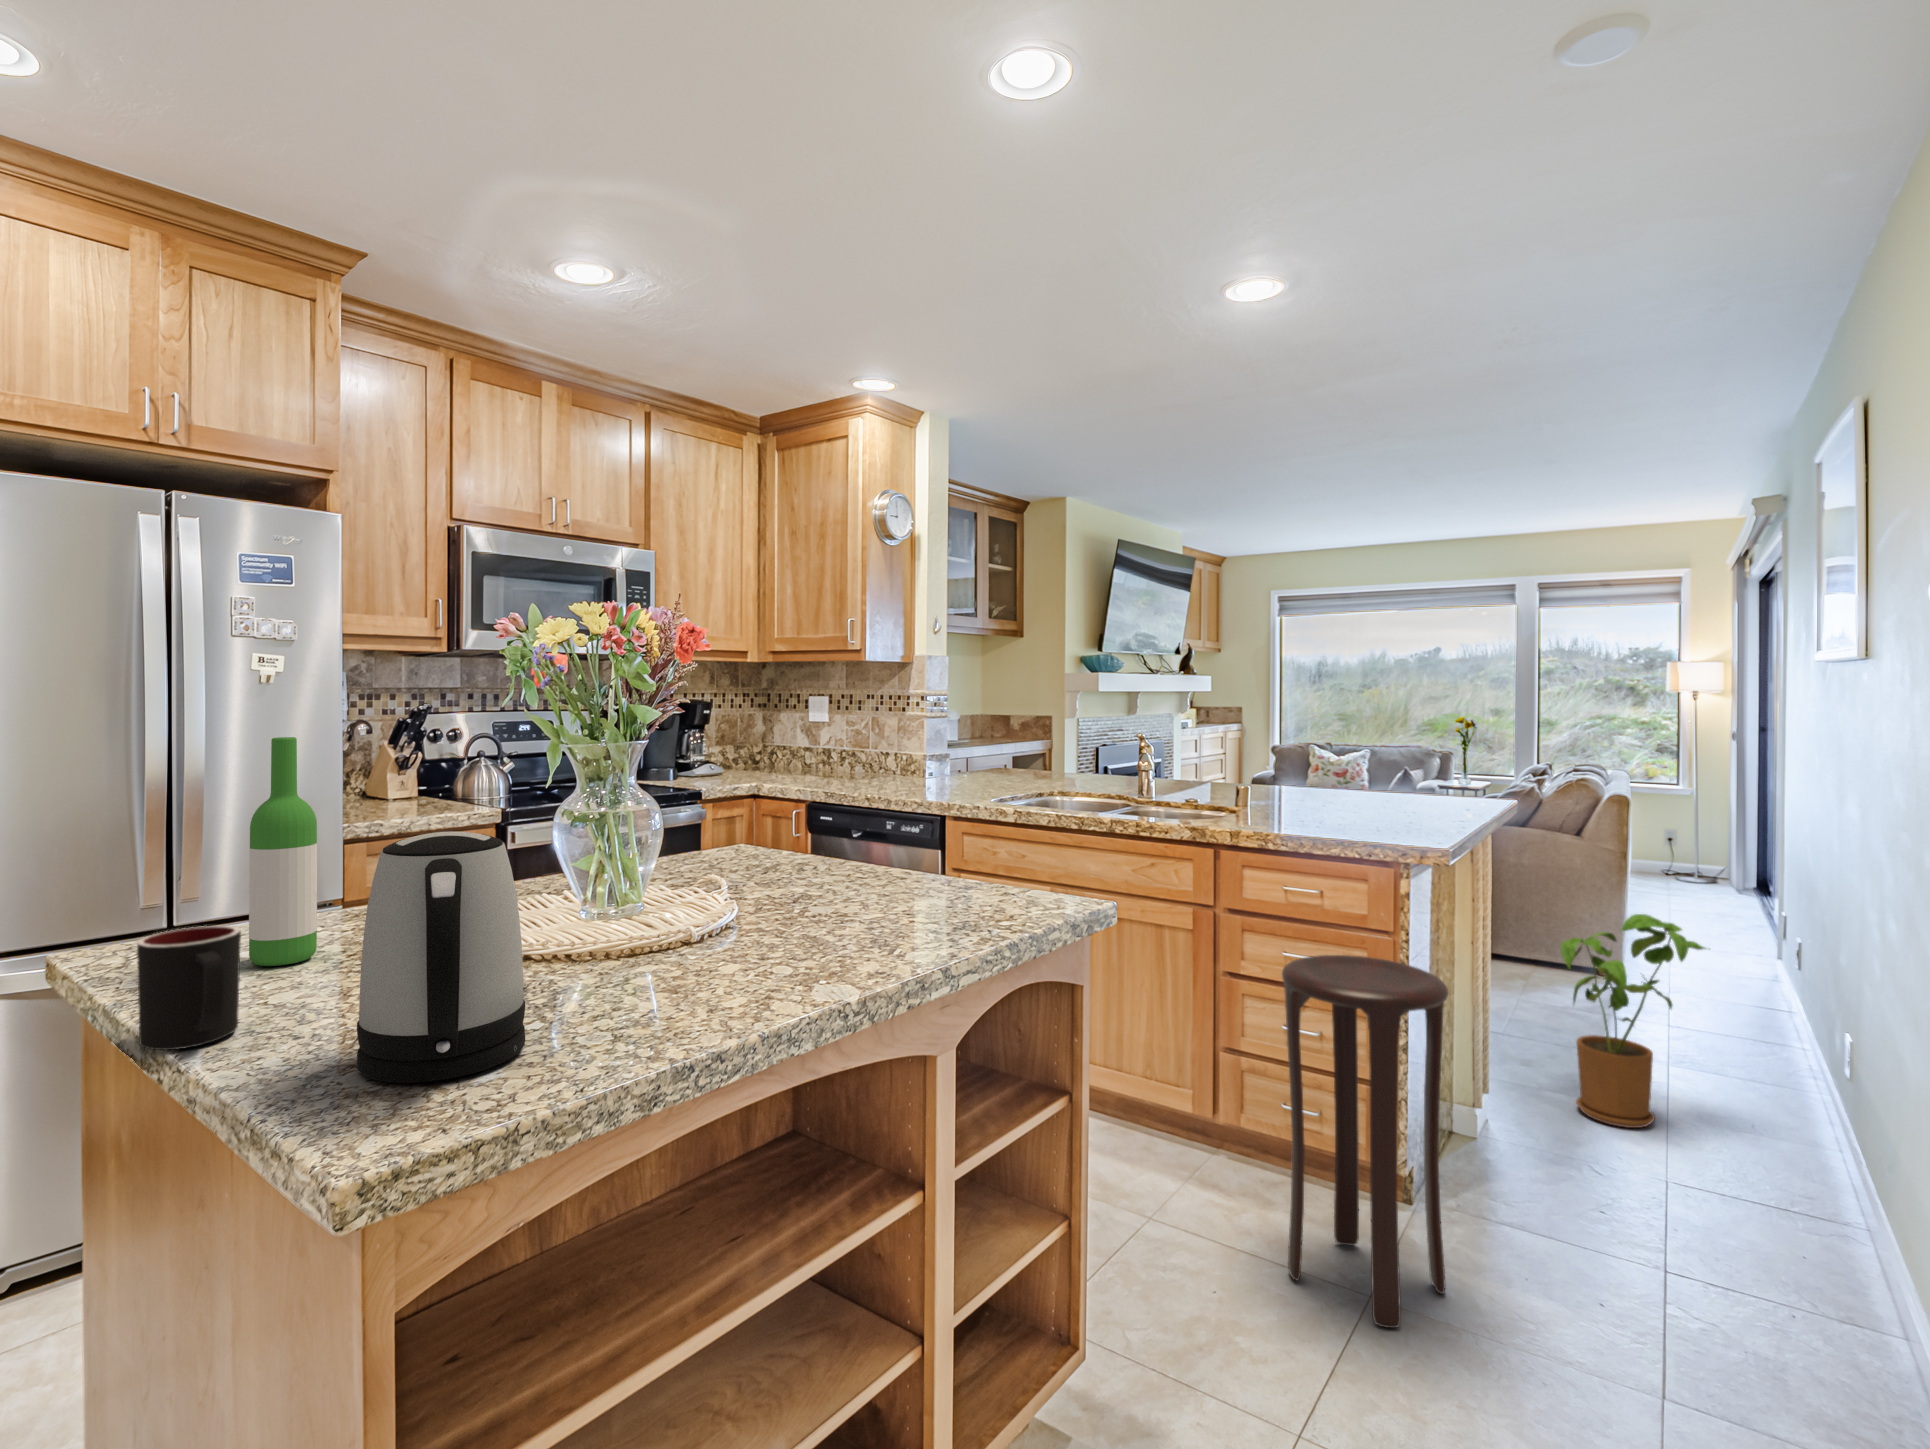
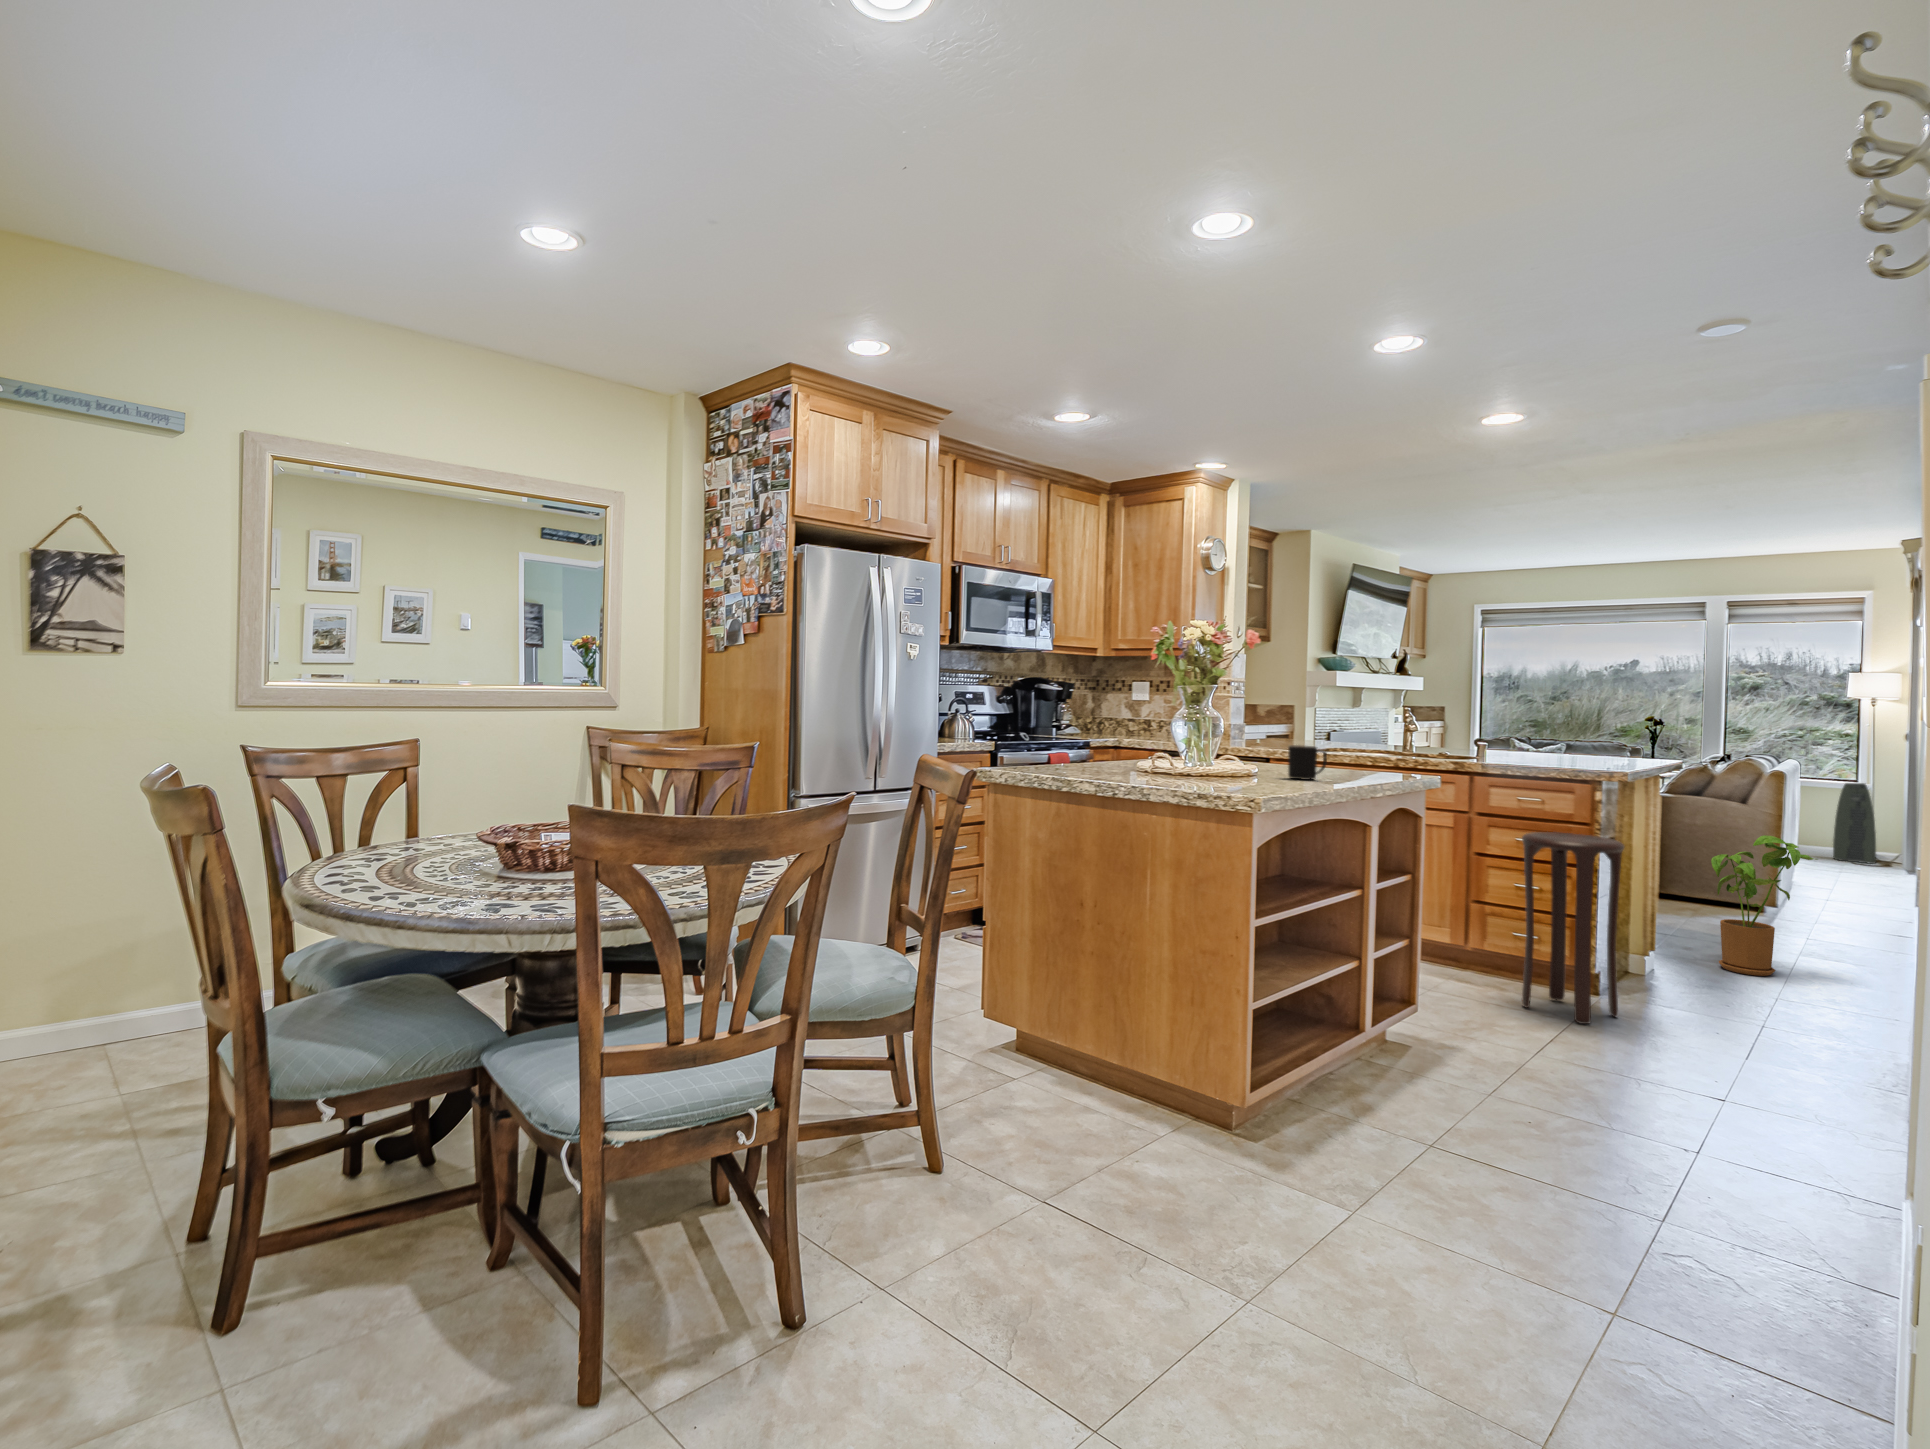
wine bottle: present [249,737,317,966] -> none [1081,681,1106,774]
air purifier: none [1653,784,1698,877] -> present [1833,783,1876,864]
kettle: present [357,831,525,1083] -> none [1209,711,1268,790]
mug: present [137,926,241,1050] -> present [1288,745,1327,780]

